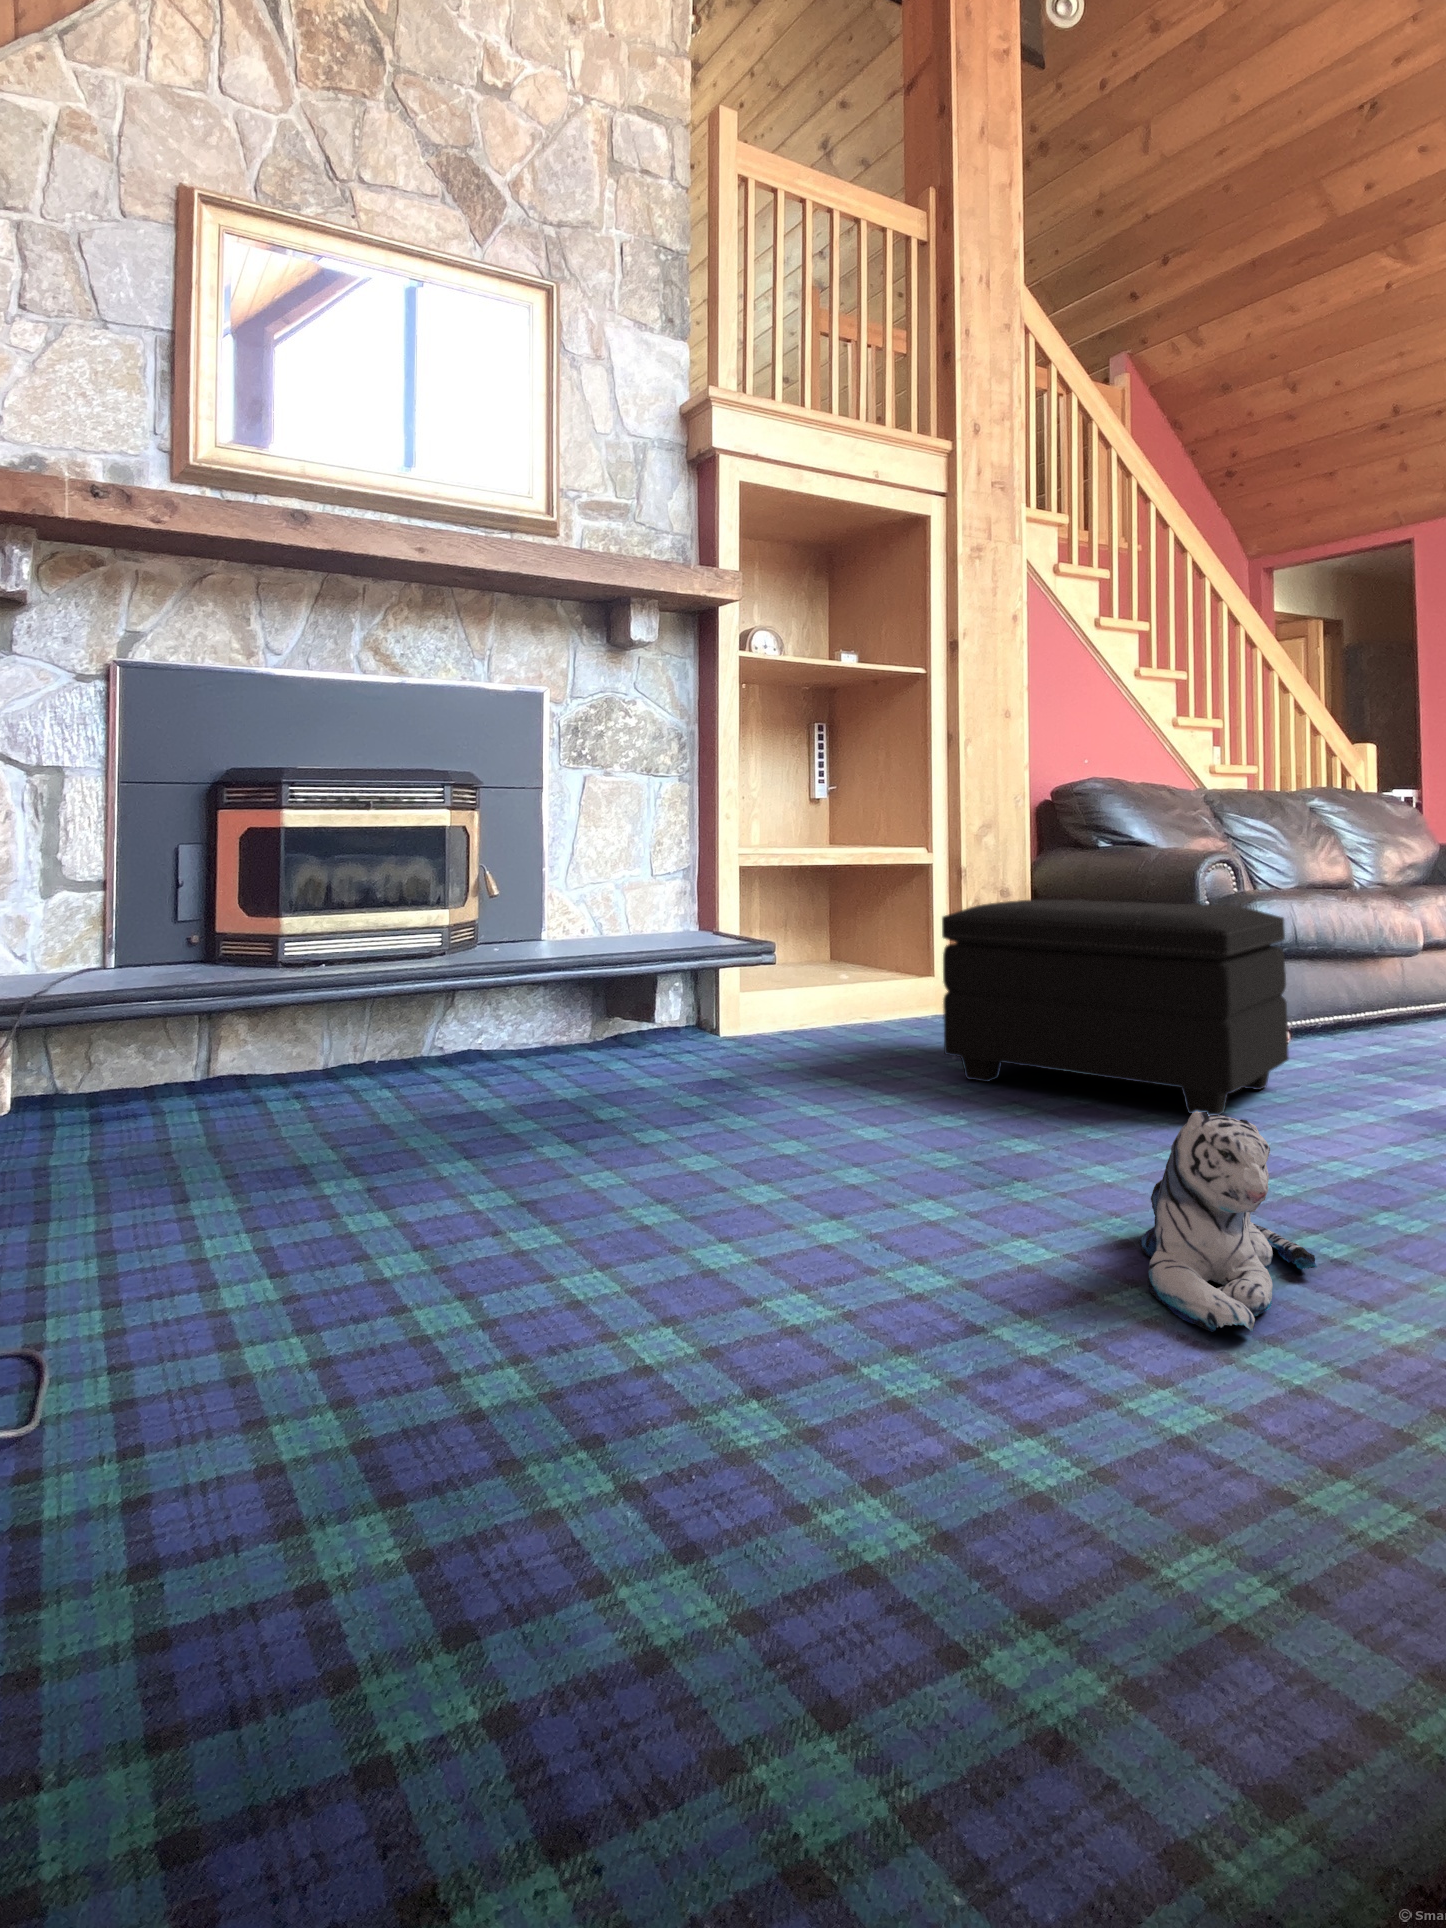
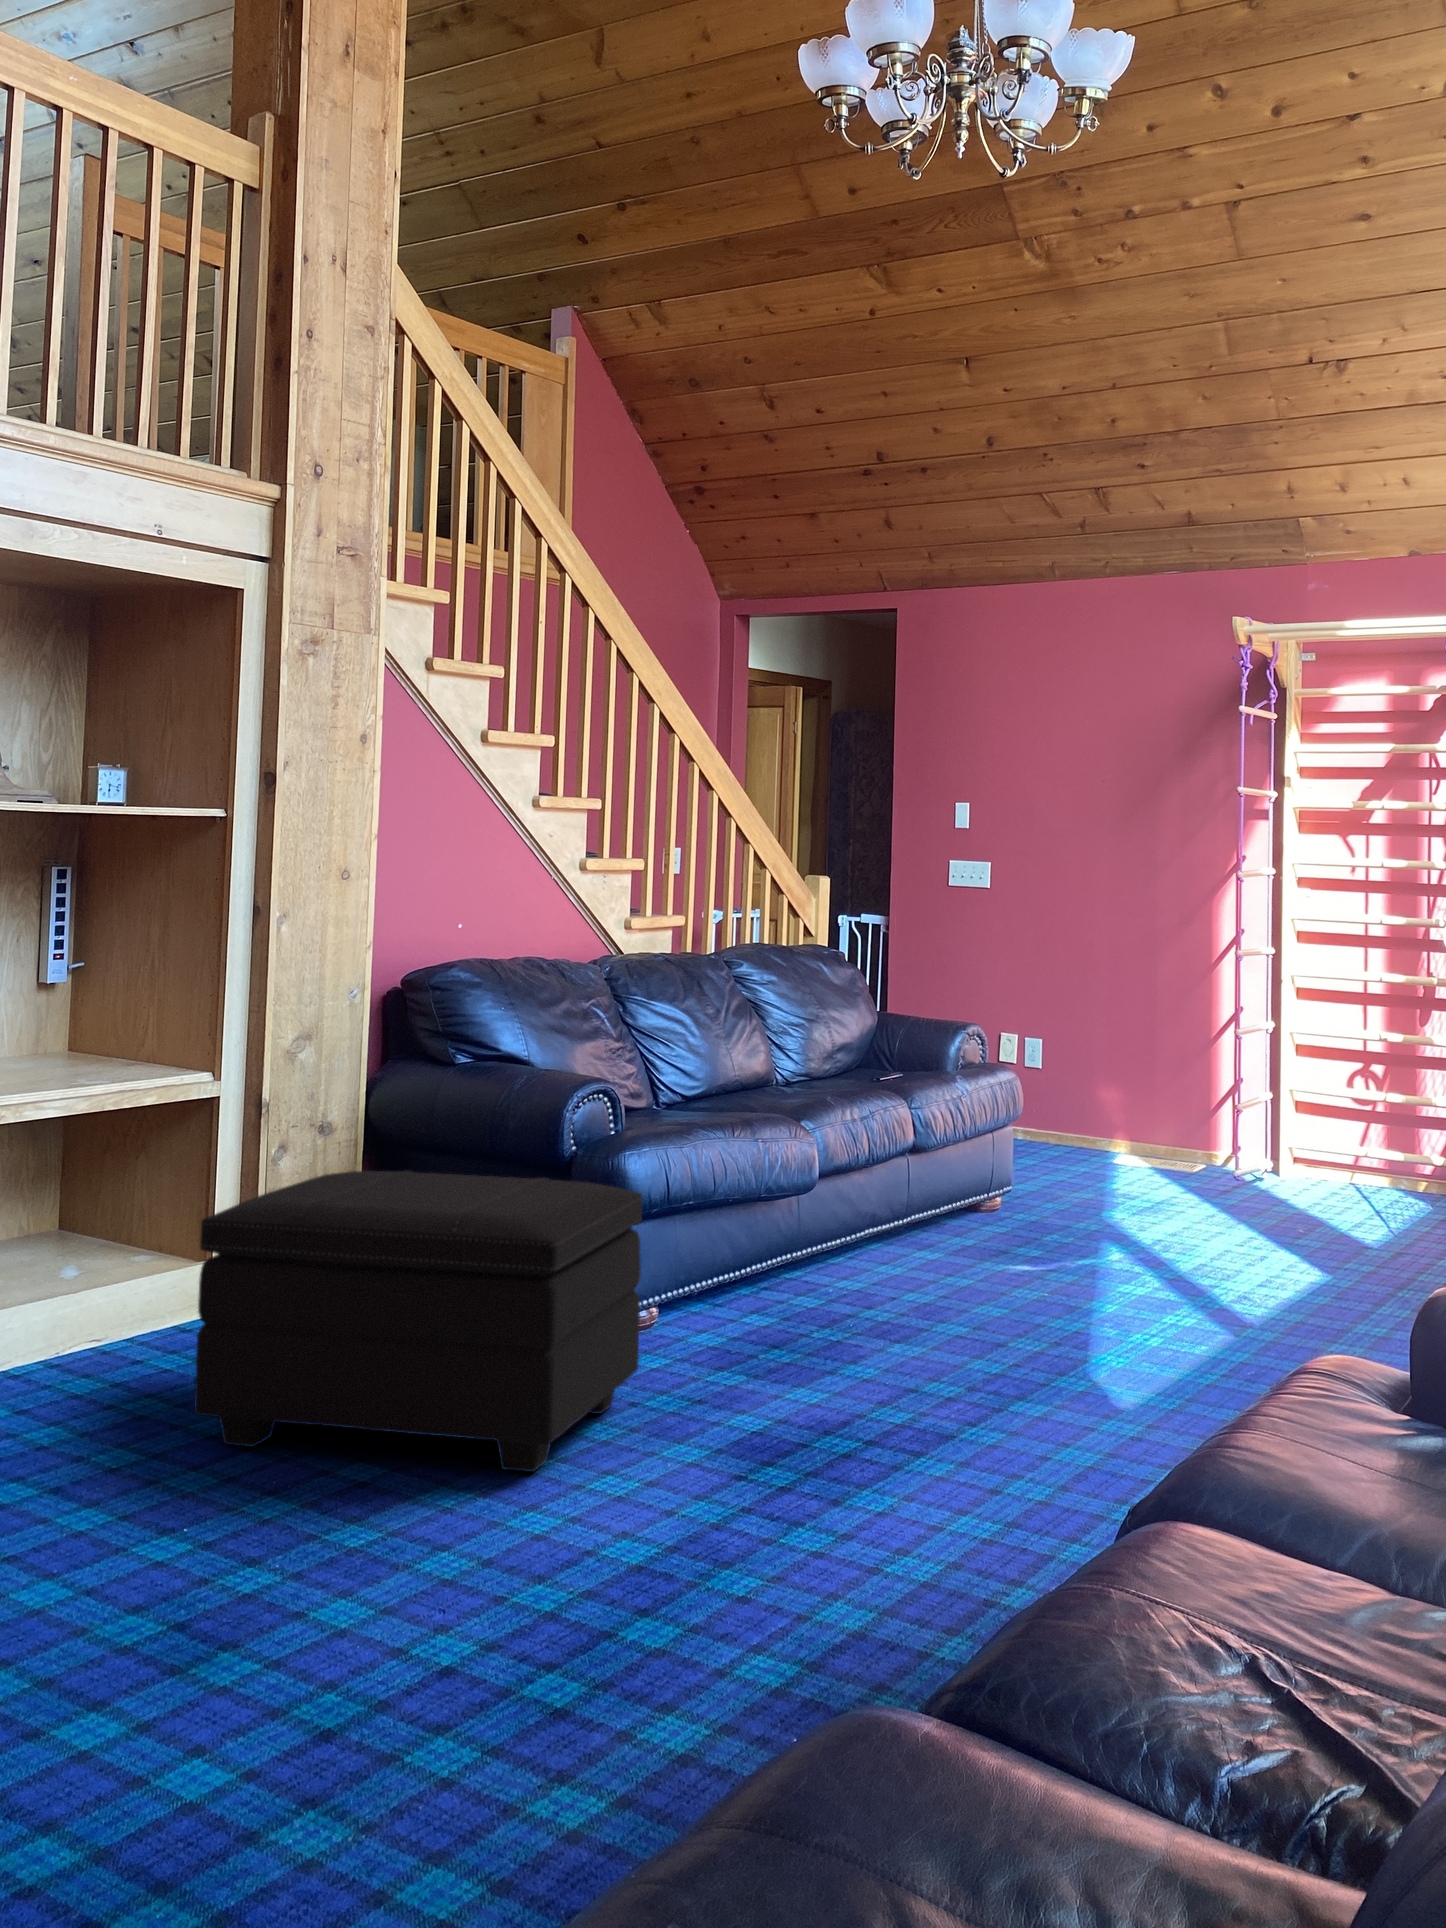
plush toy: present [1138,1111,1317,1332] -> none [365,1557,566,1841]

